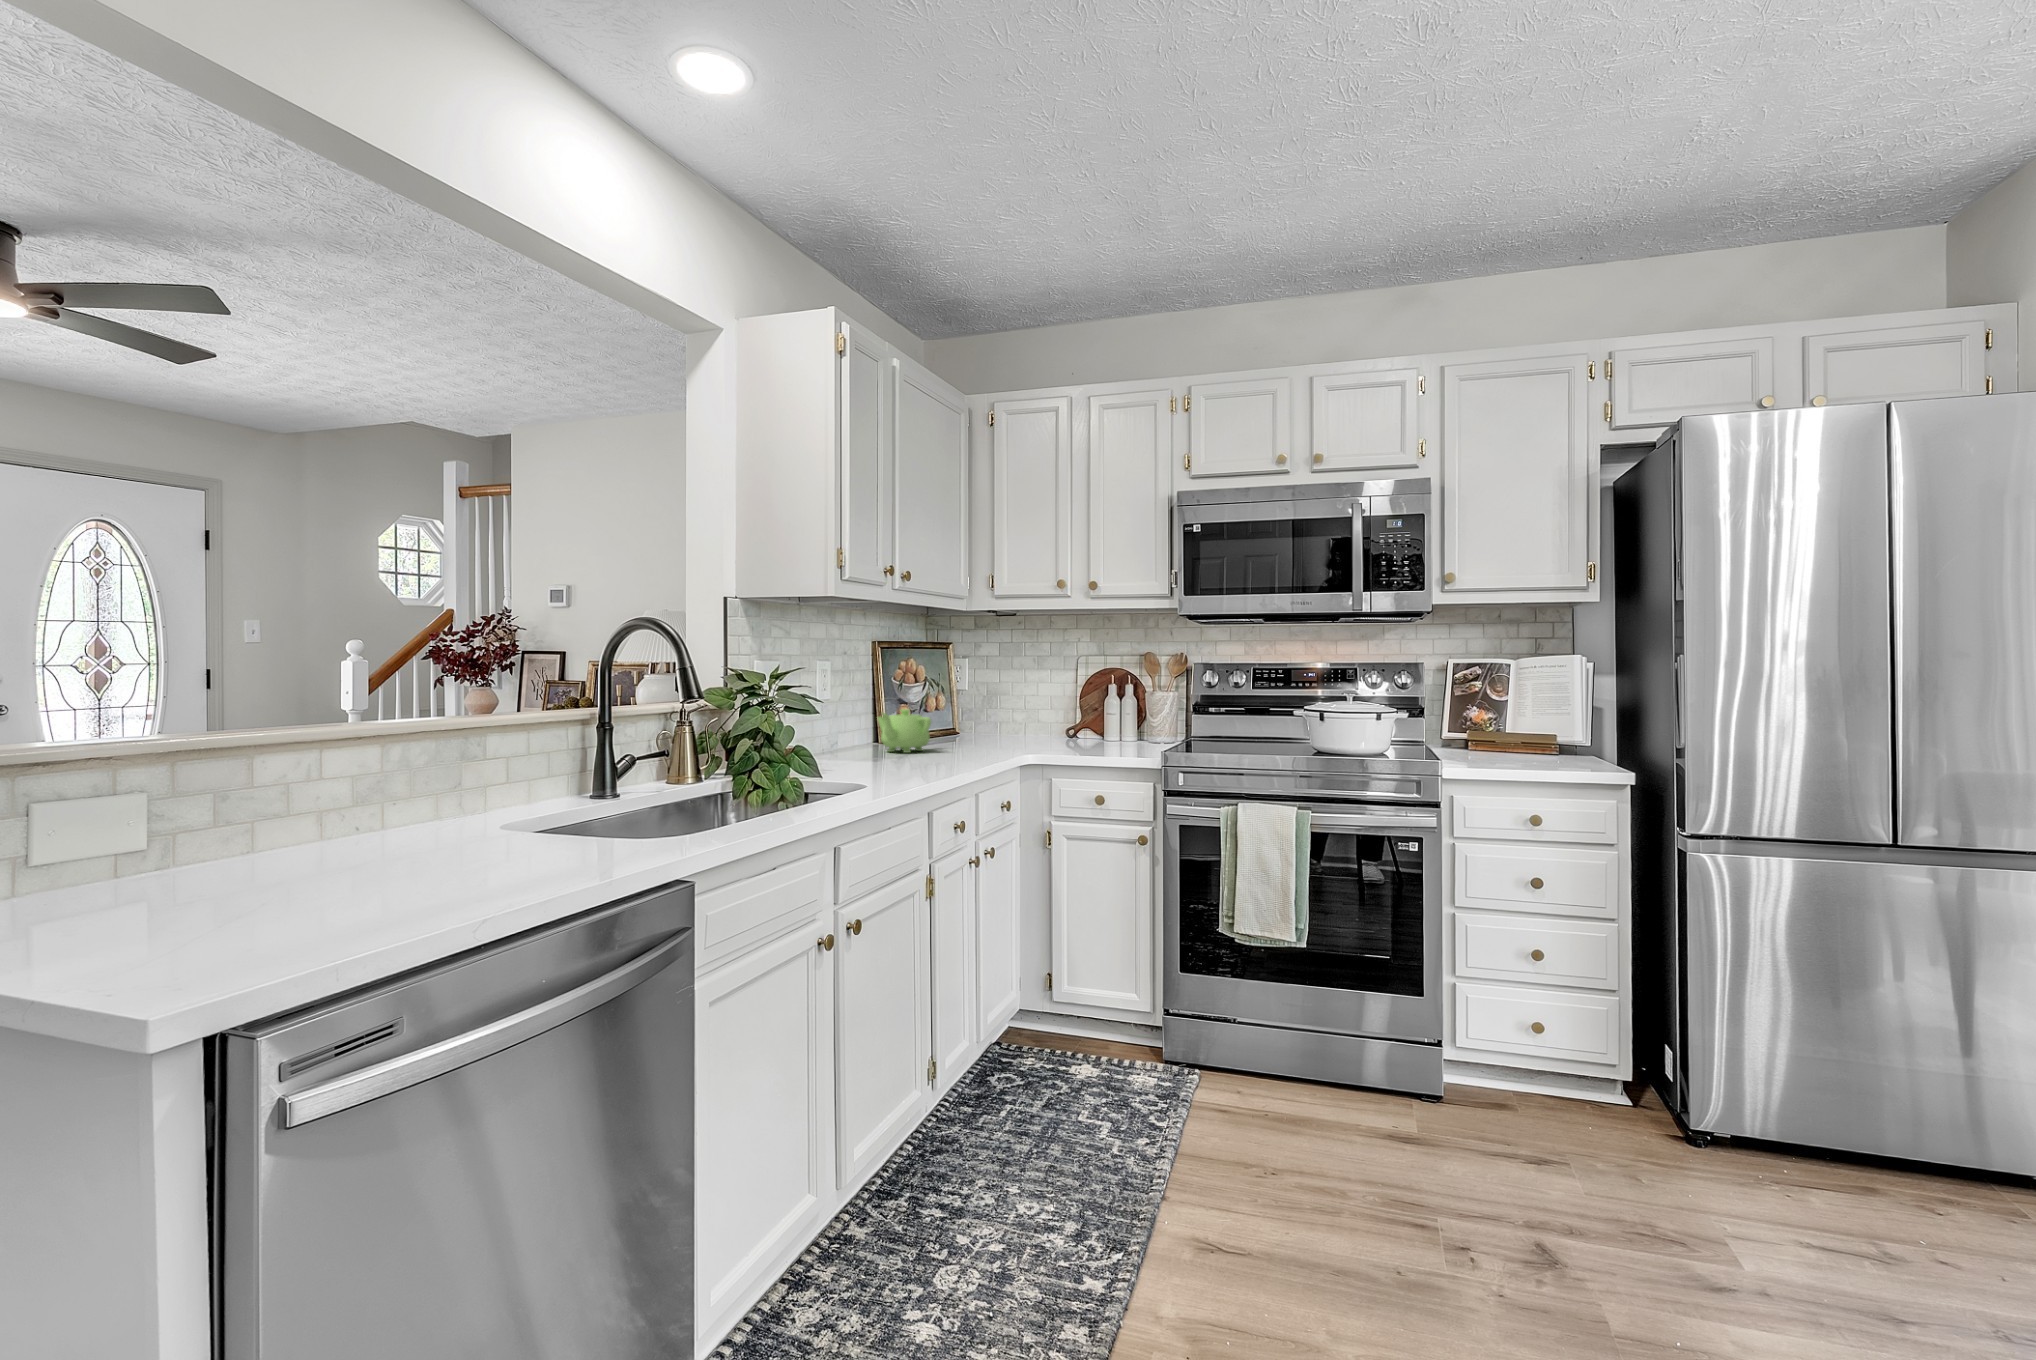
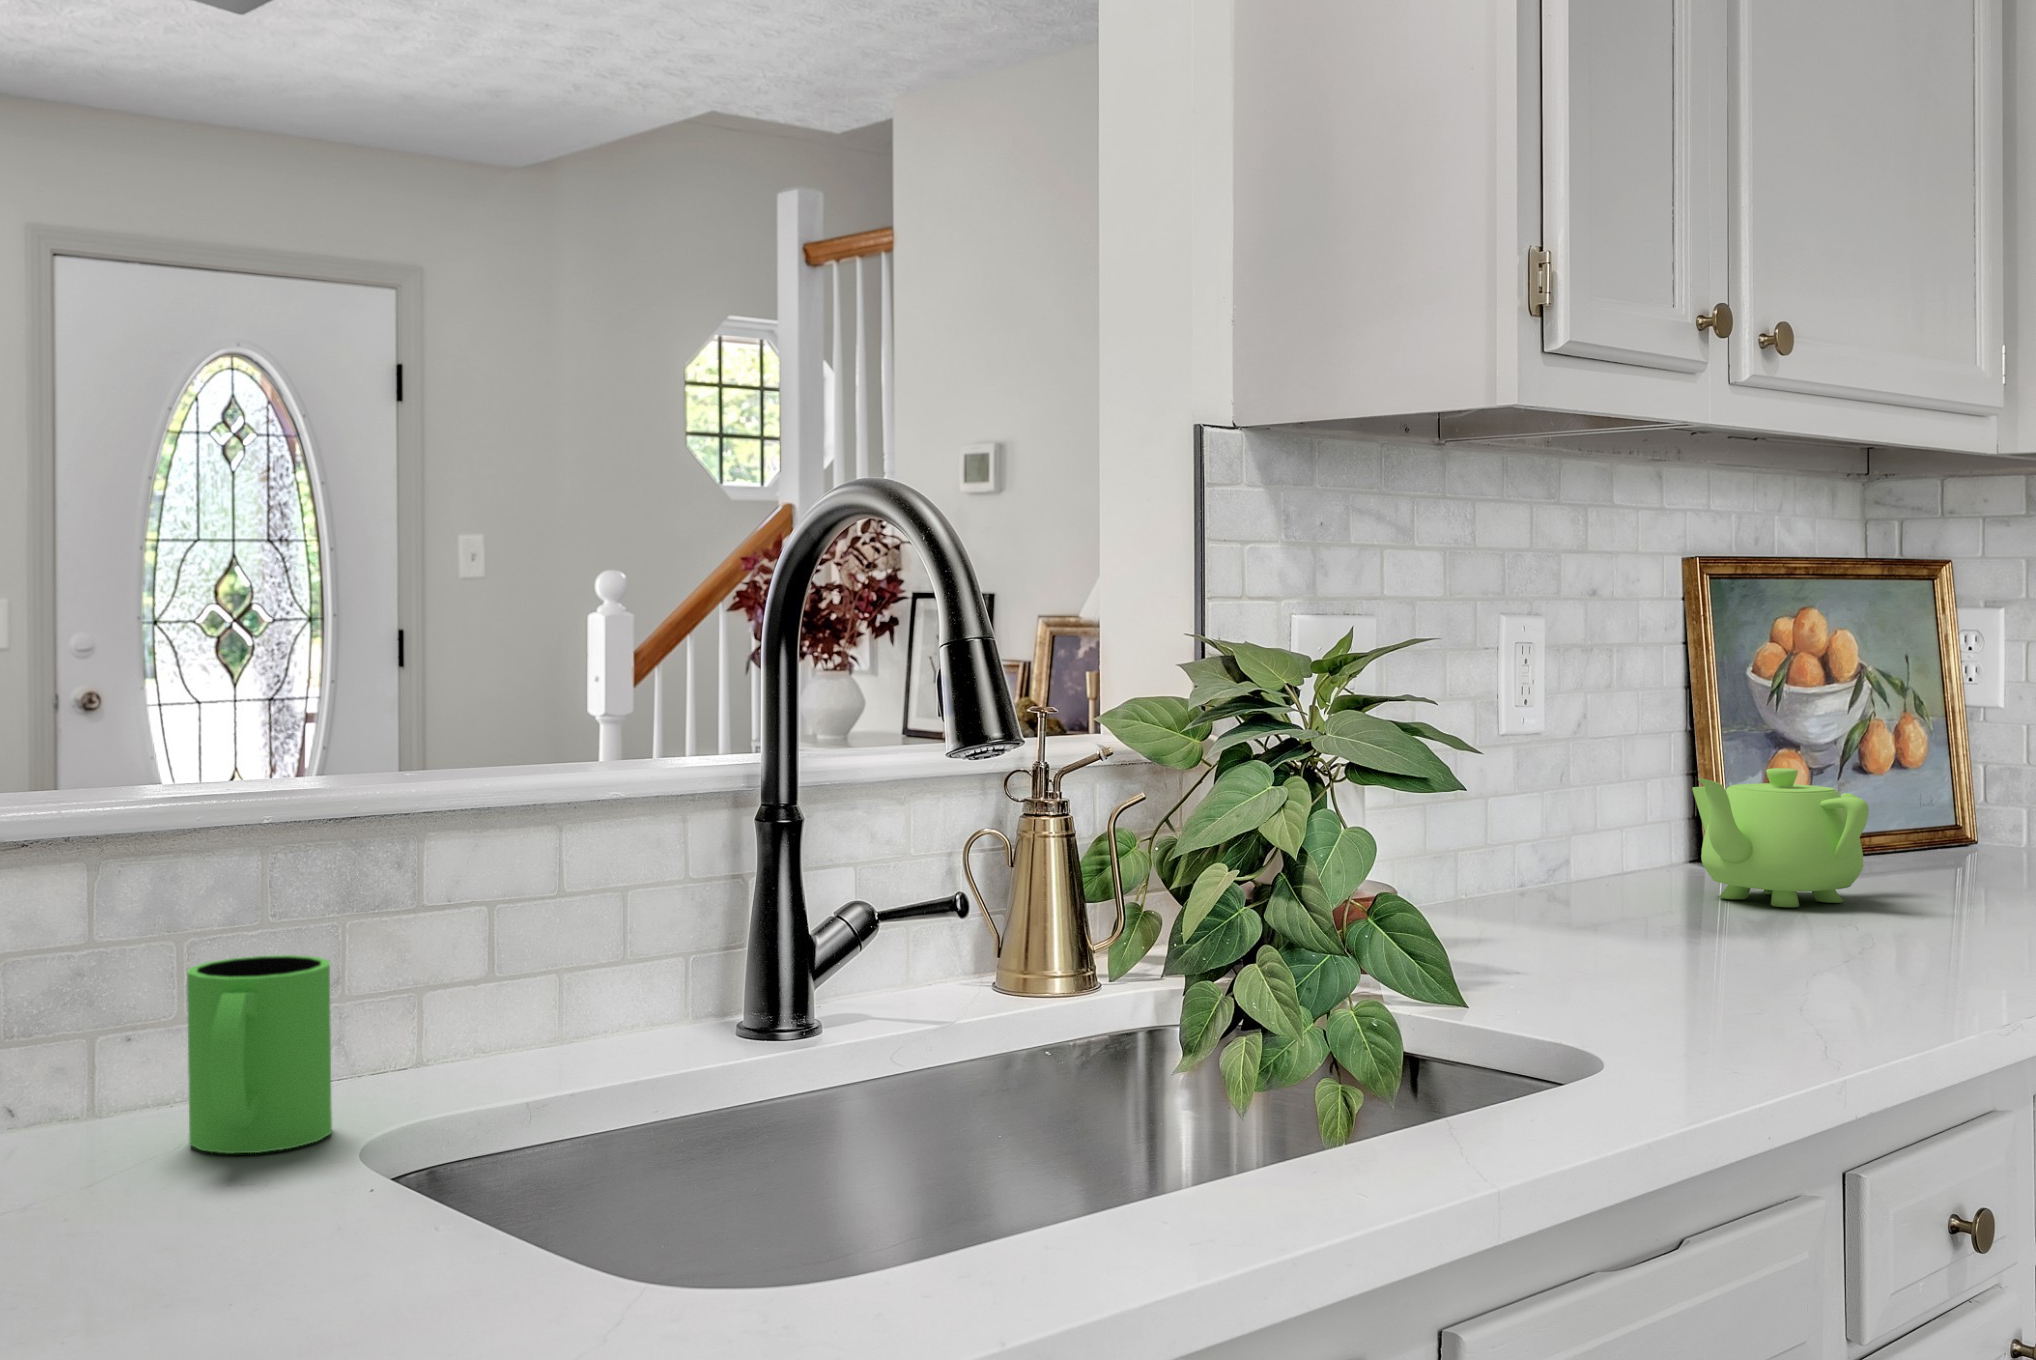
mug: none [448,769,498,829] -> present [187,955,332,1153]

